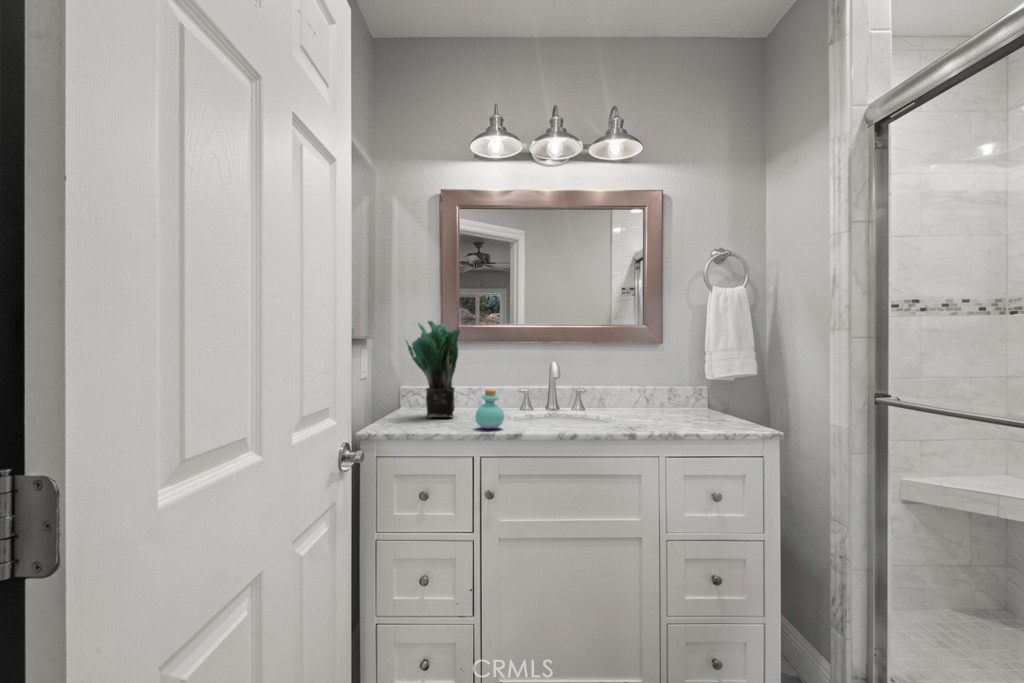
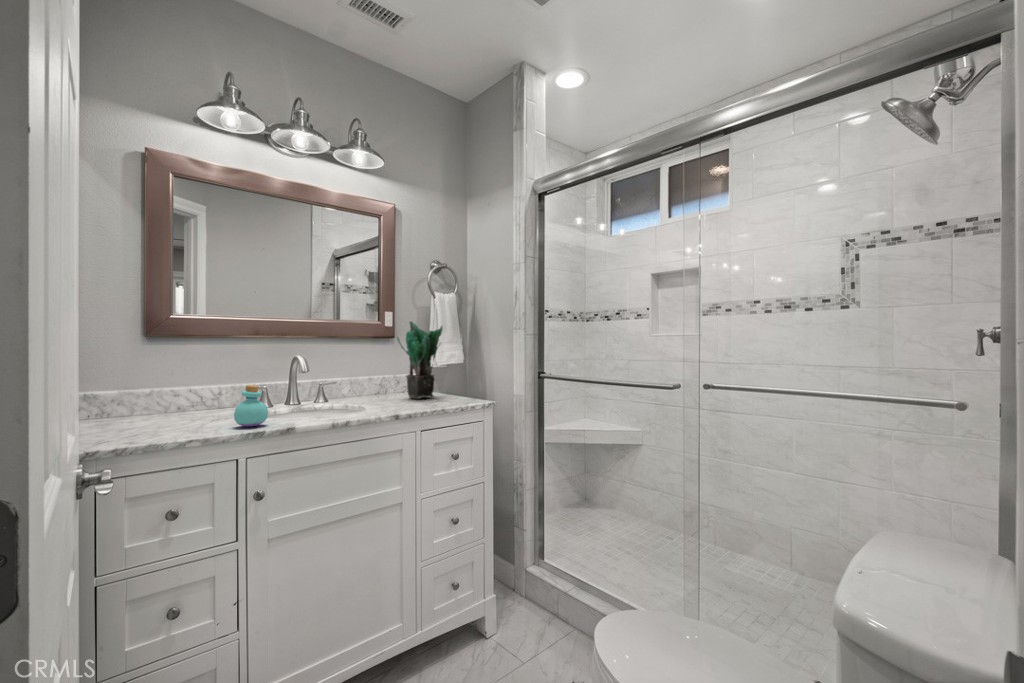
potted plant: present [406,321,460,418] -> present [397,321,443,399]

